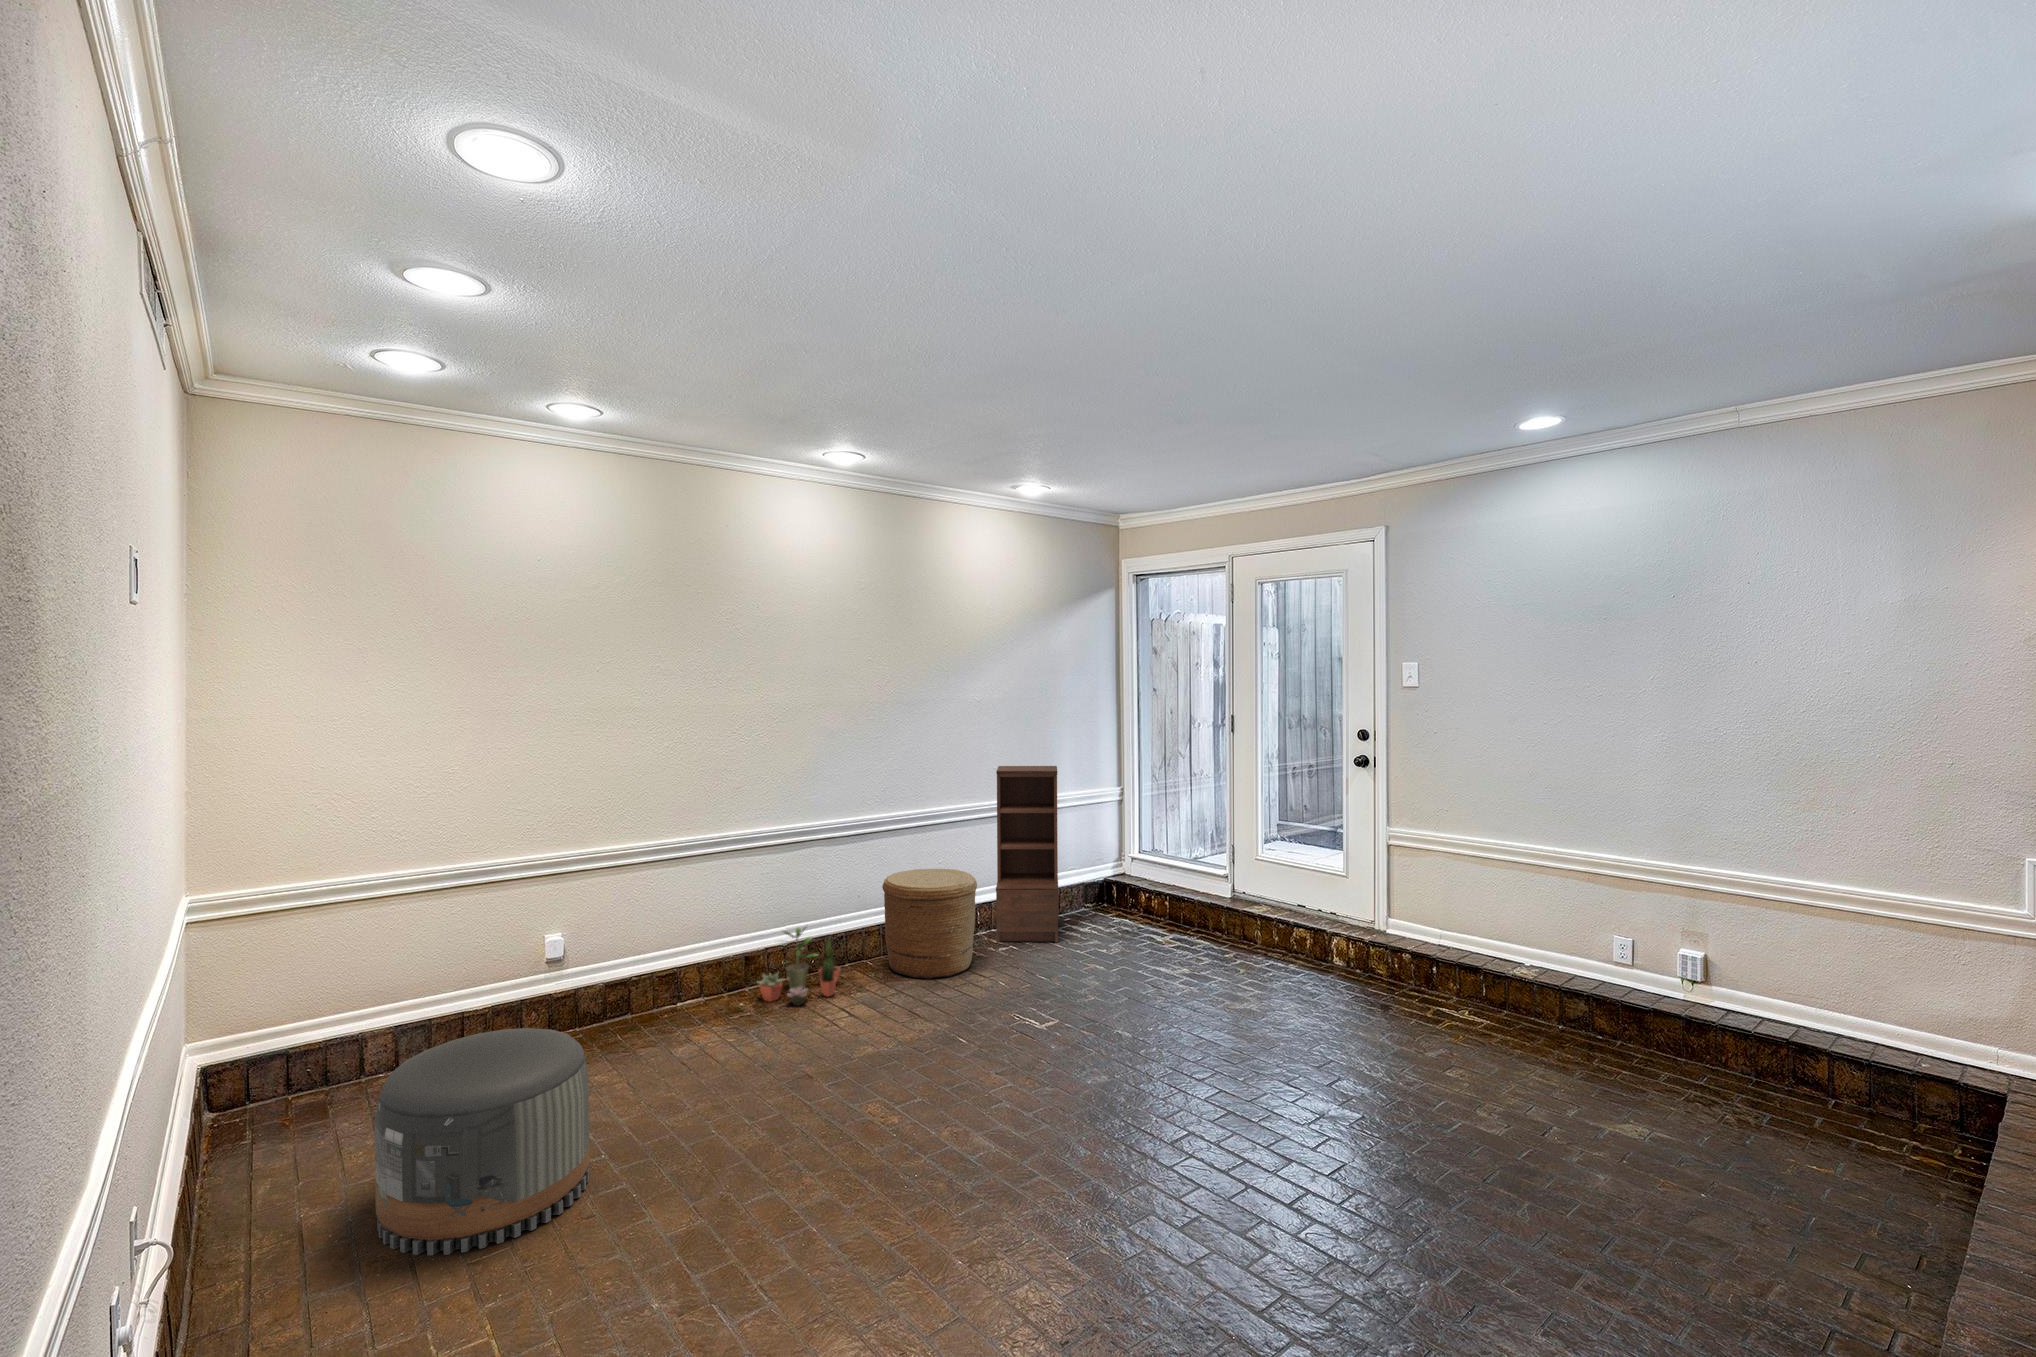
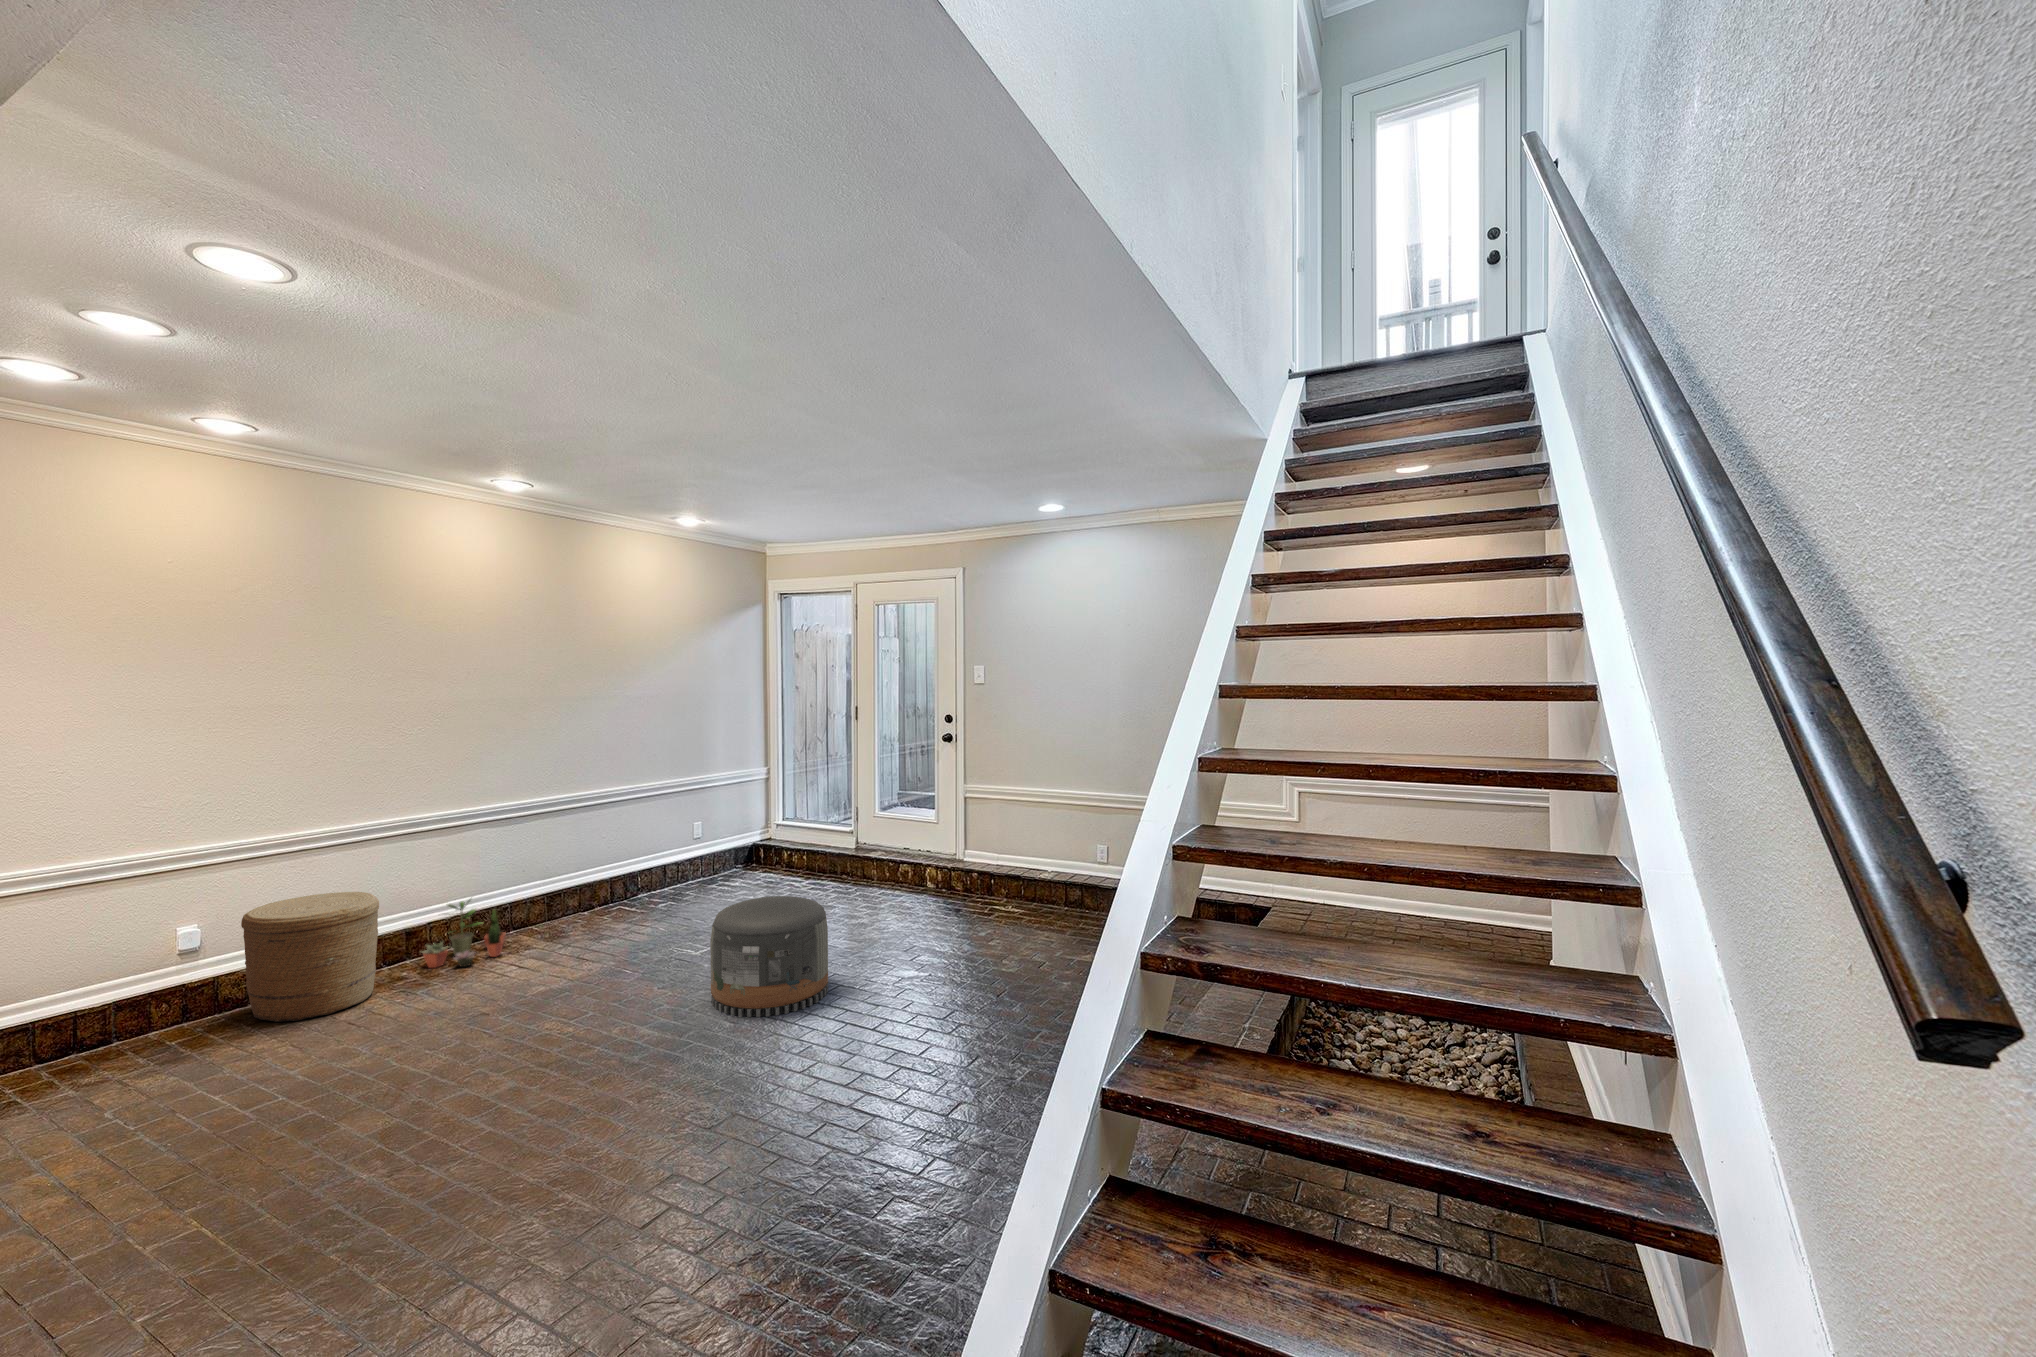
bookshelf: present [996,766,1058,942] -> none [654,751,711,901]
woven basket: present [882,869,977,979] -> present [241,892,379,1022]
pouf: present [375,1028,589,1255] -> present [710,896,828,1017]

